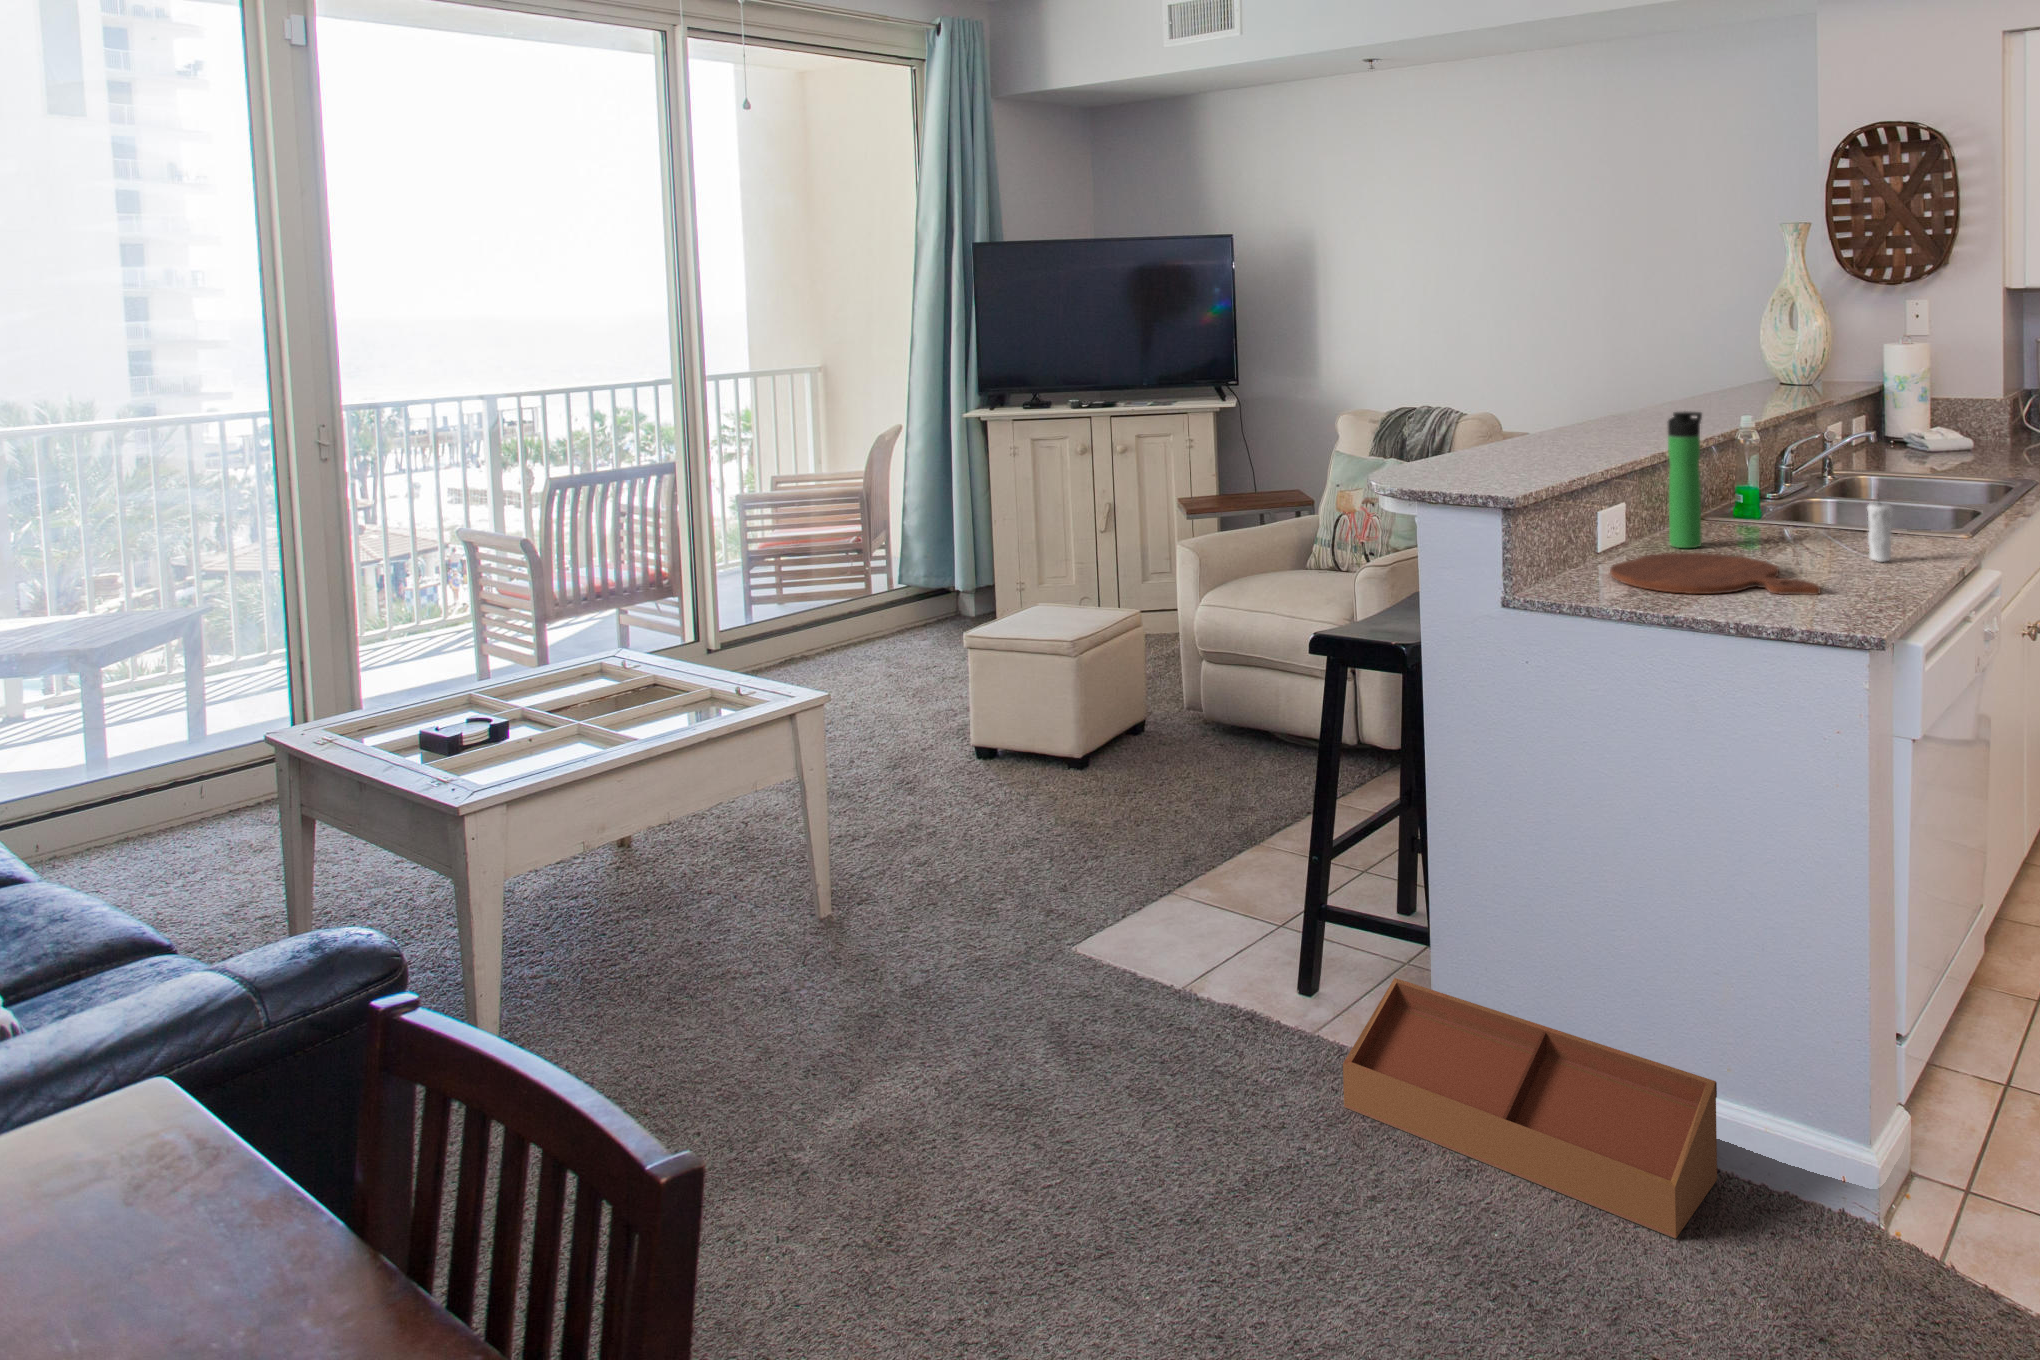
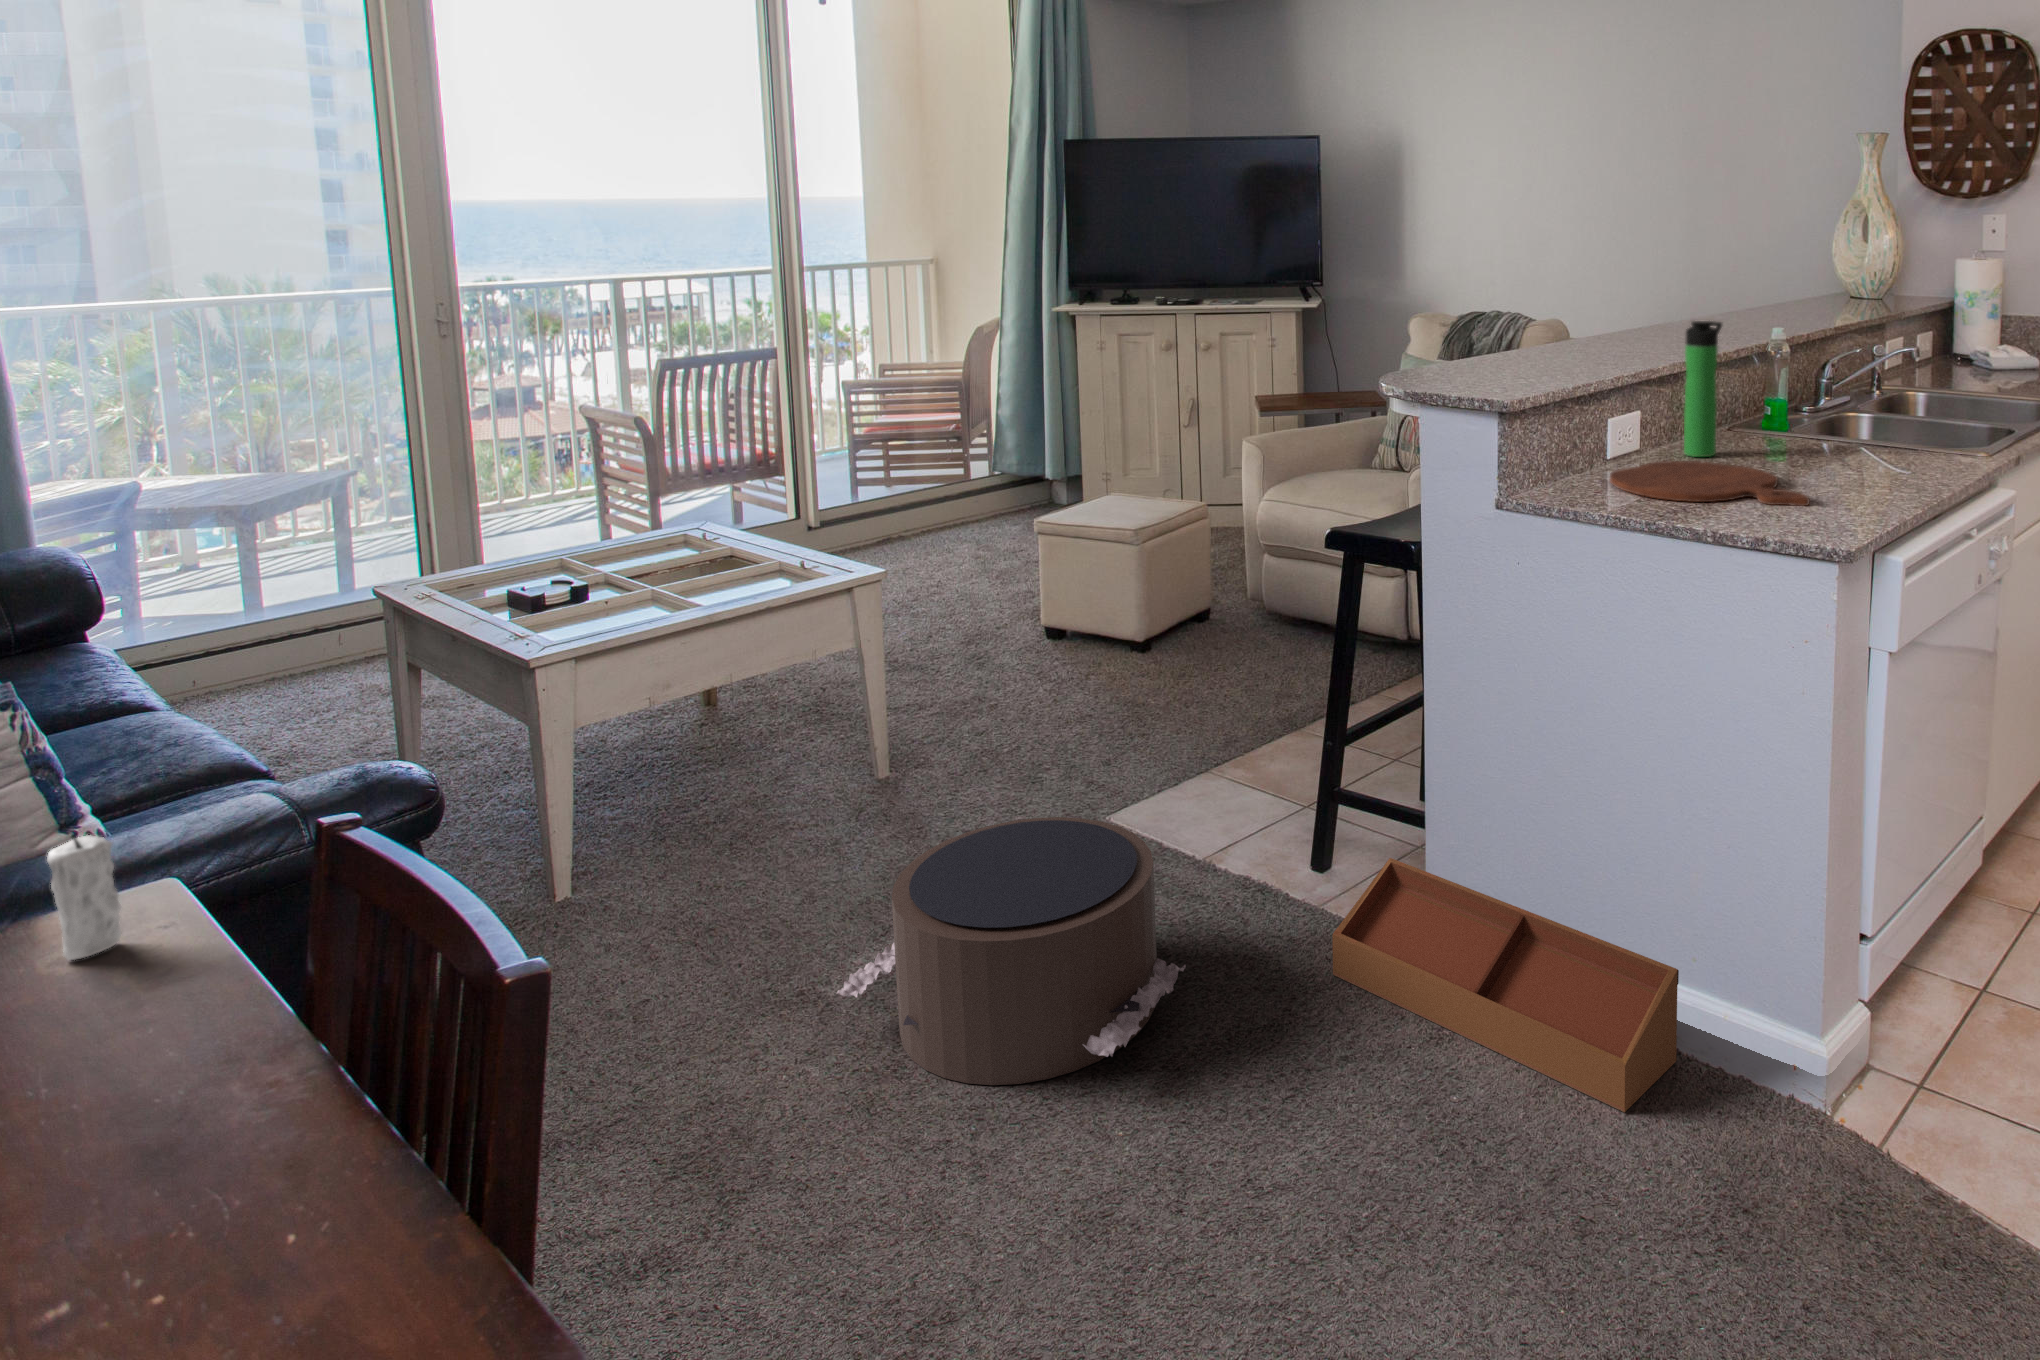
candle: present [1867,502,1893,562] -> present [47,835,121,960]
pouf: none [820,952,1195,1253] -> present [837,817,1186,1085]

